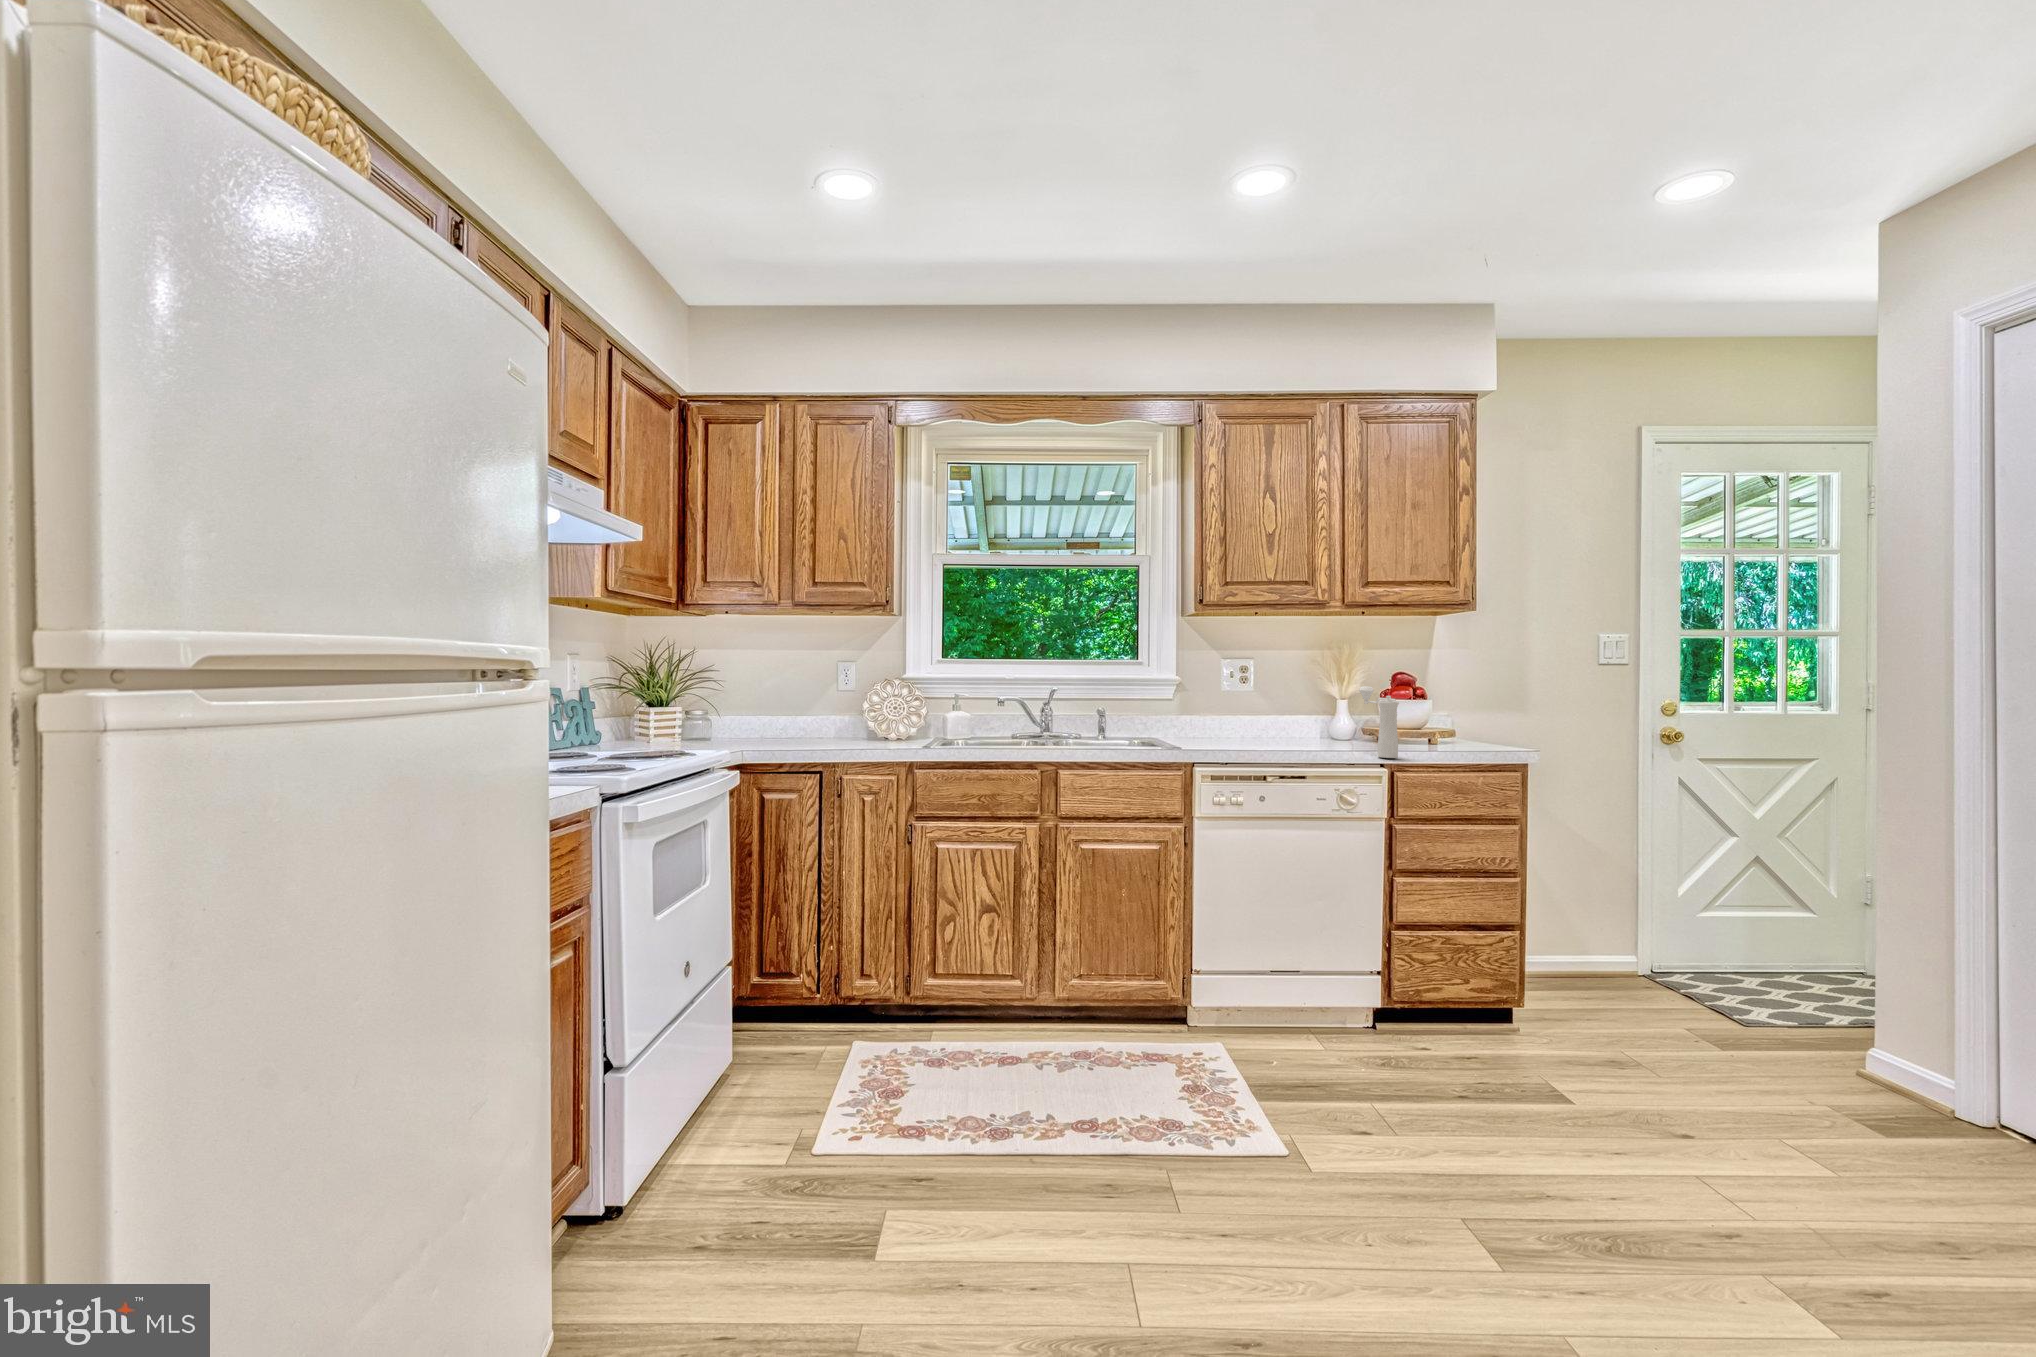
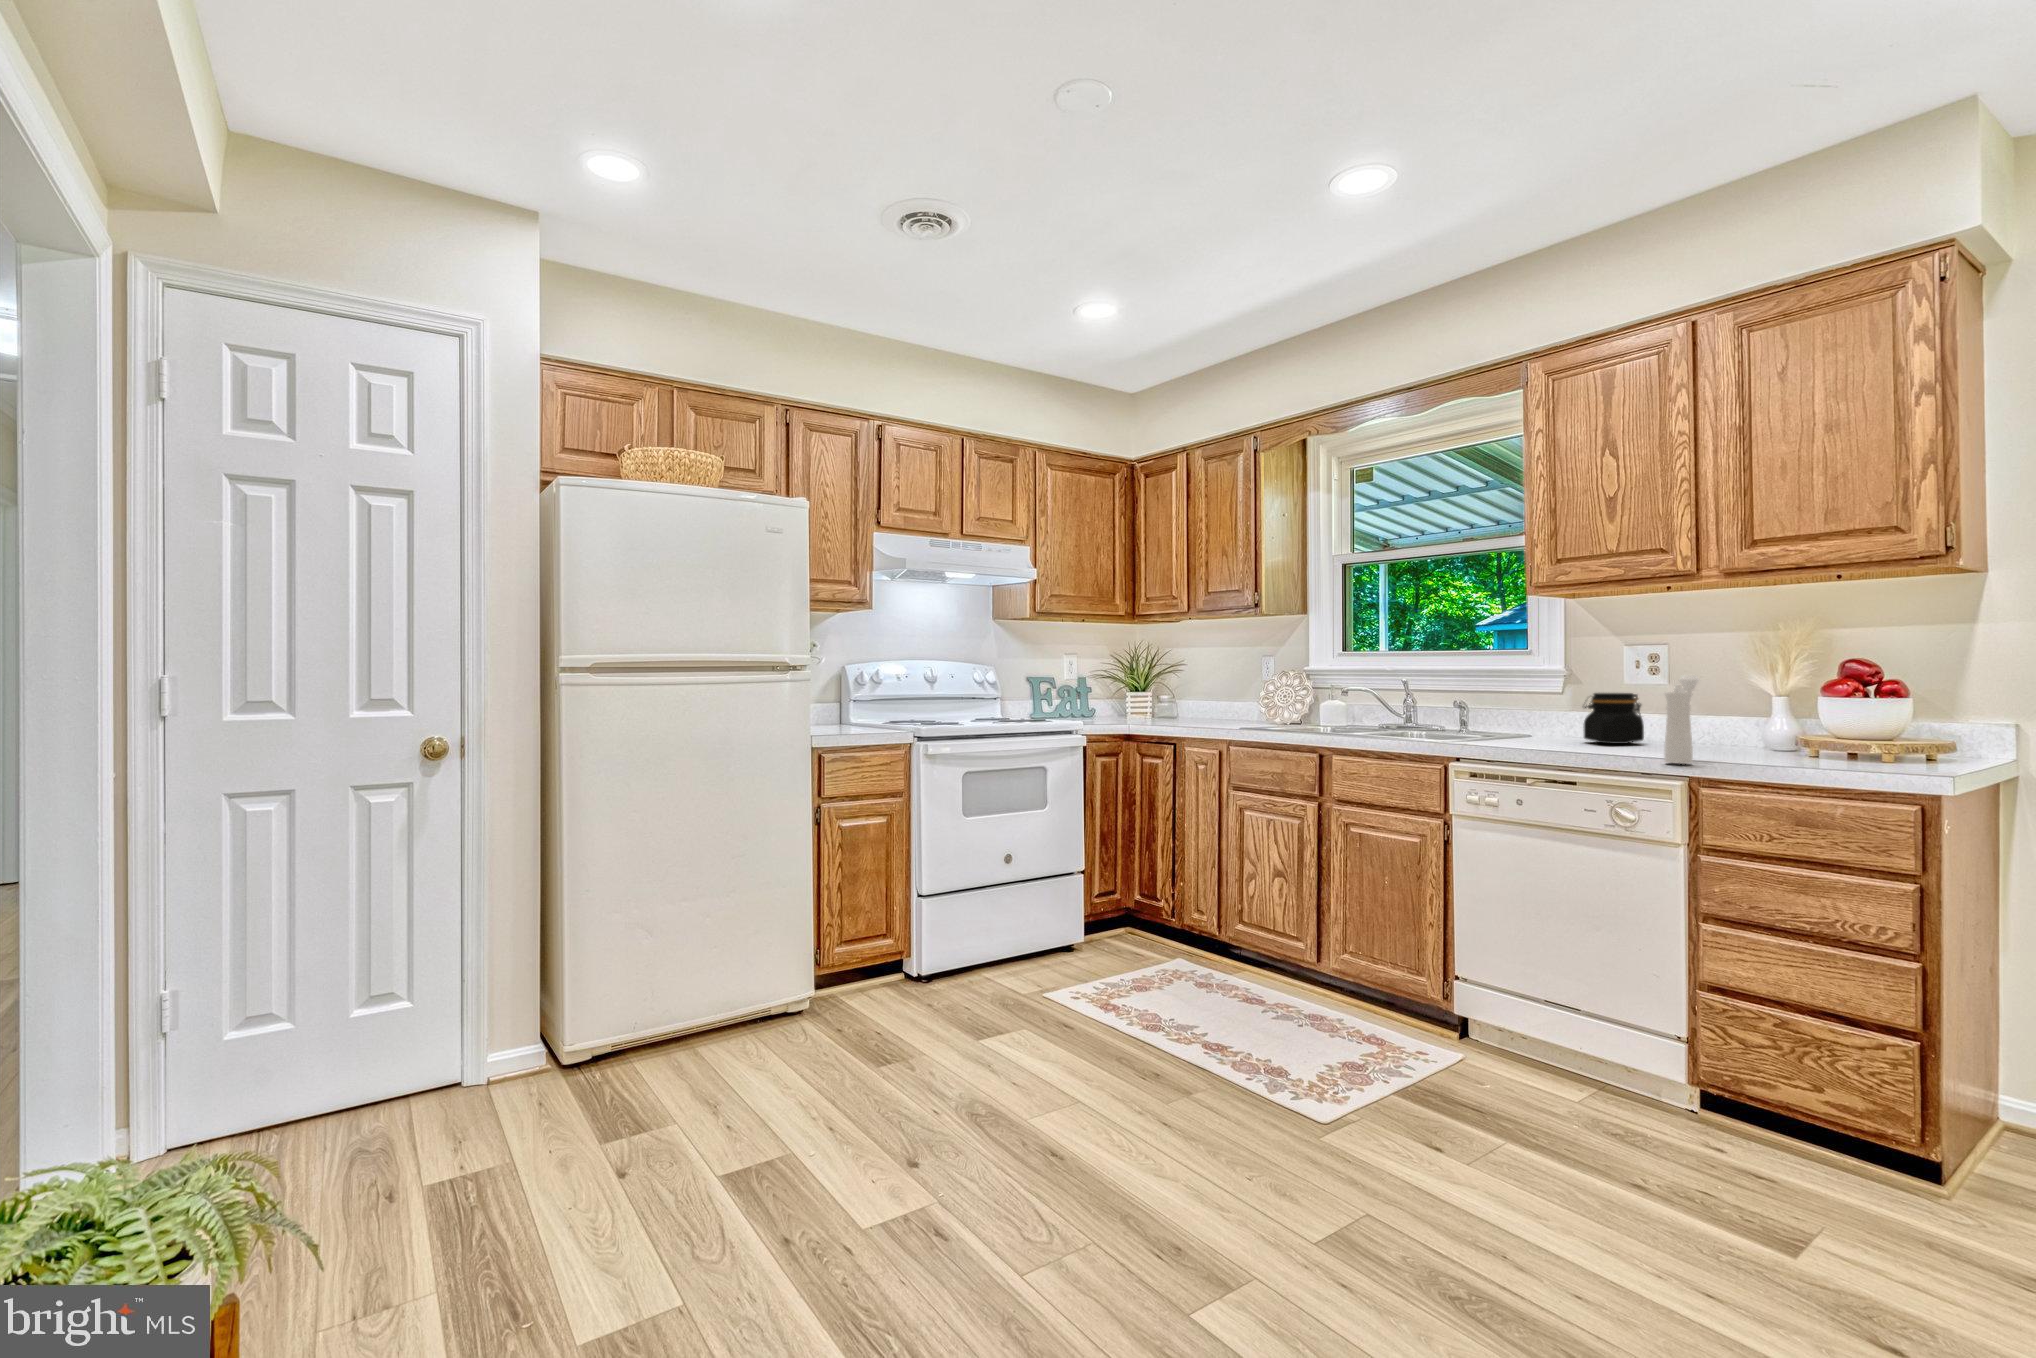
jar: none [1229,697,1271,740] -> present [1584,693,1644,744]

